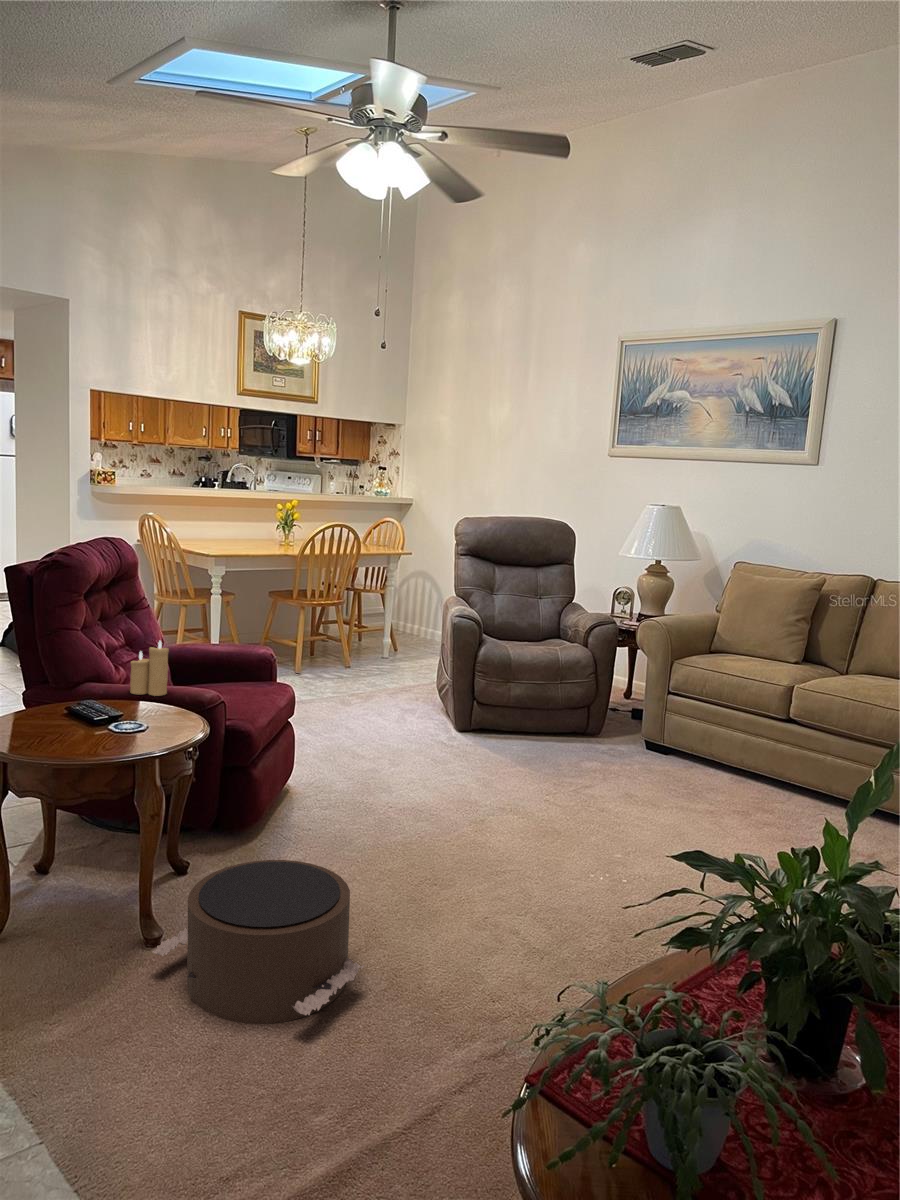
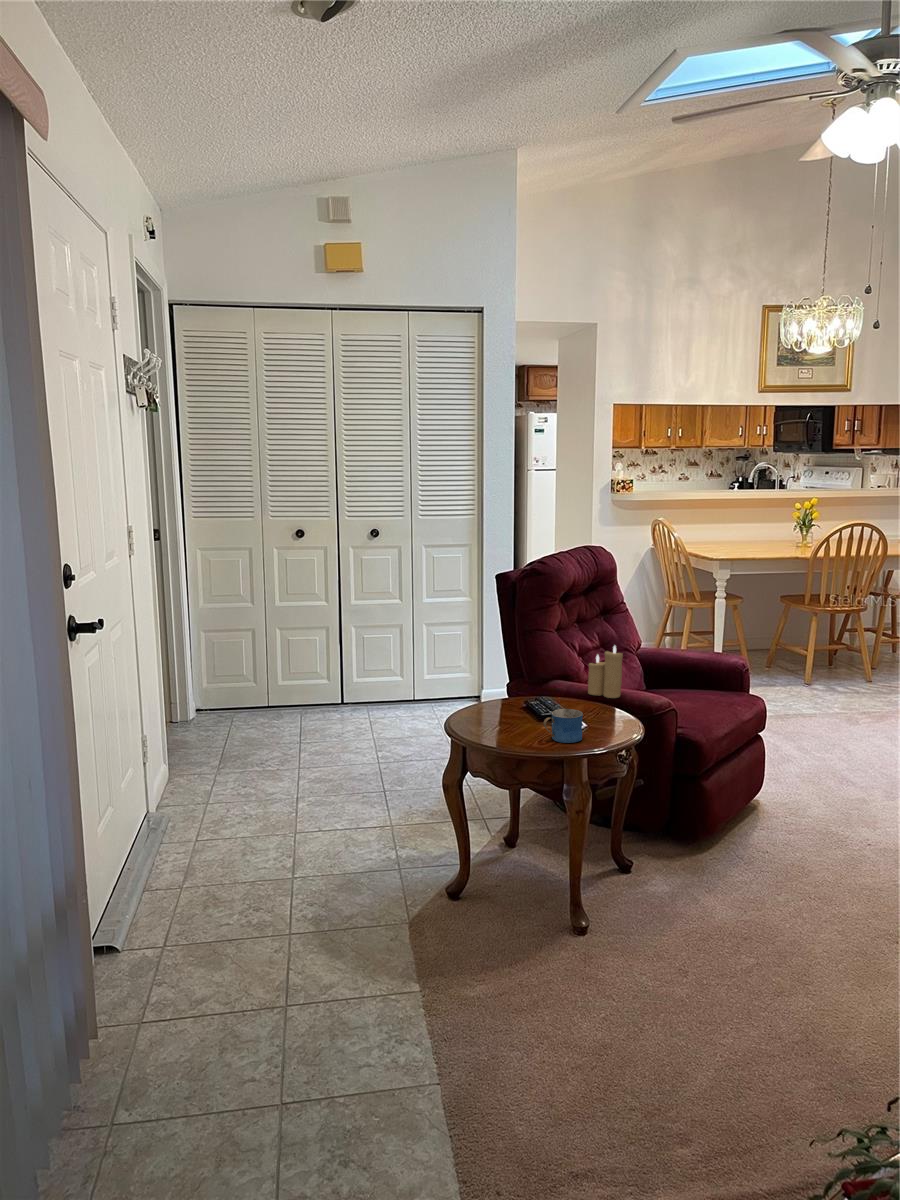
mug: none [107,708,150,745] -> present [544,709,583,743]
pouf: present [153,860,364,1024] -> none [571,872,773,1040]

